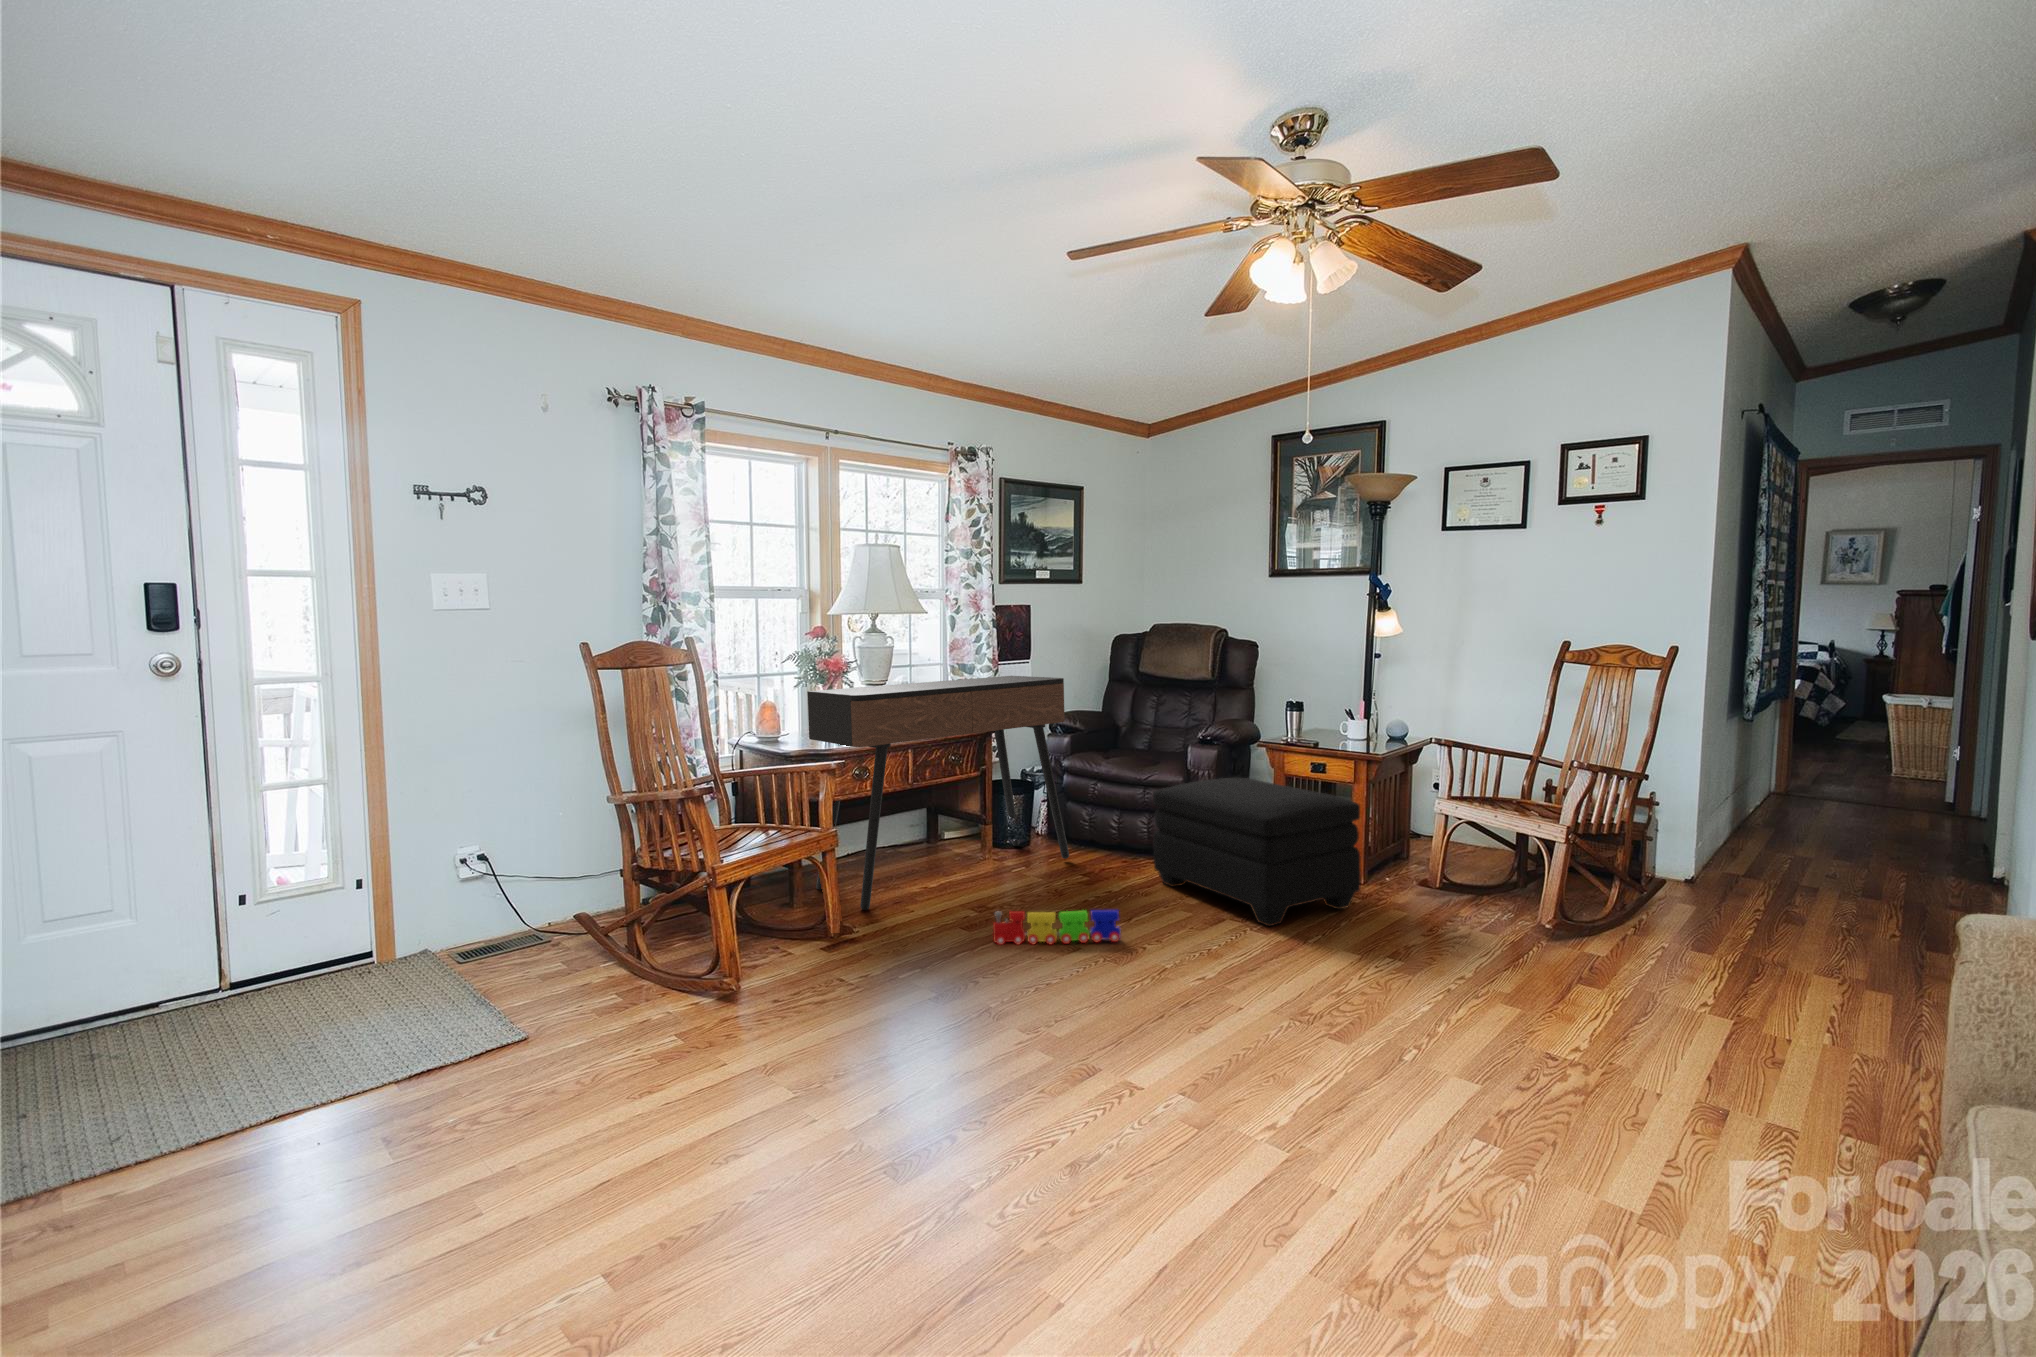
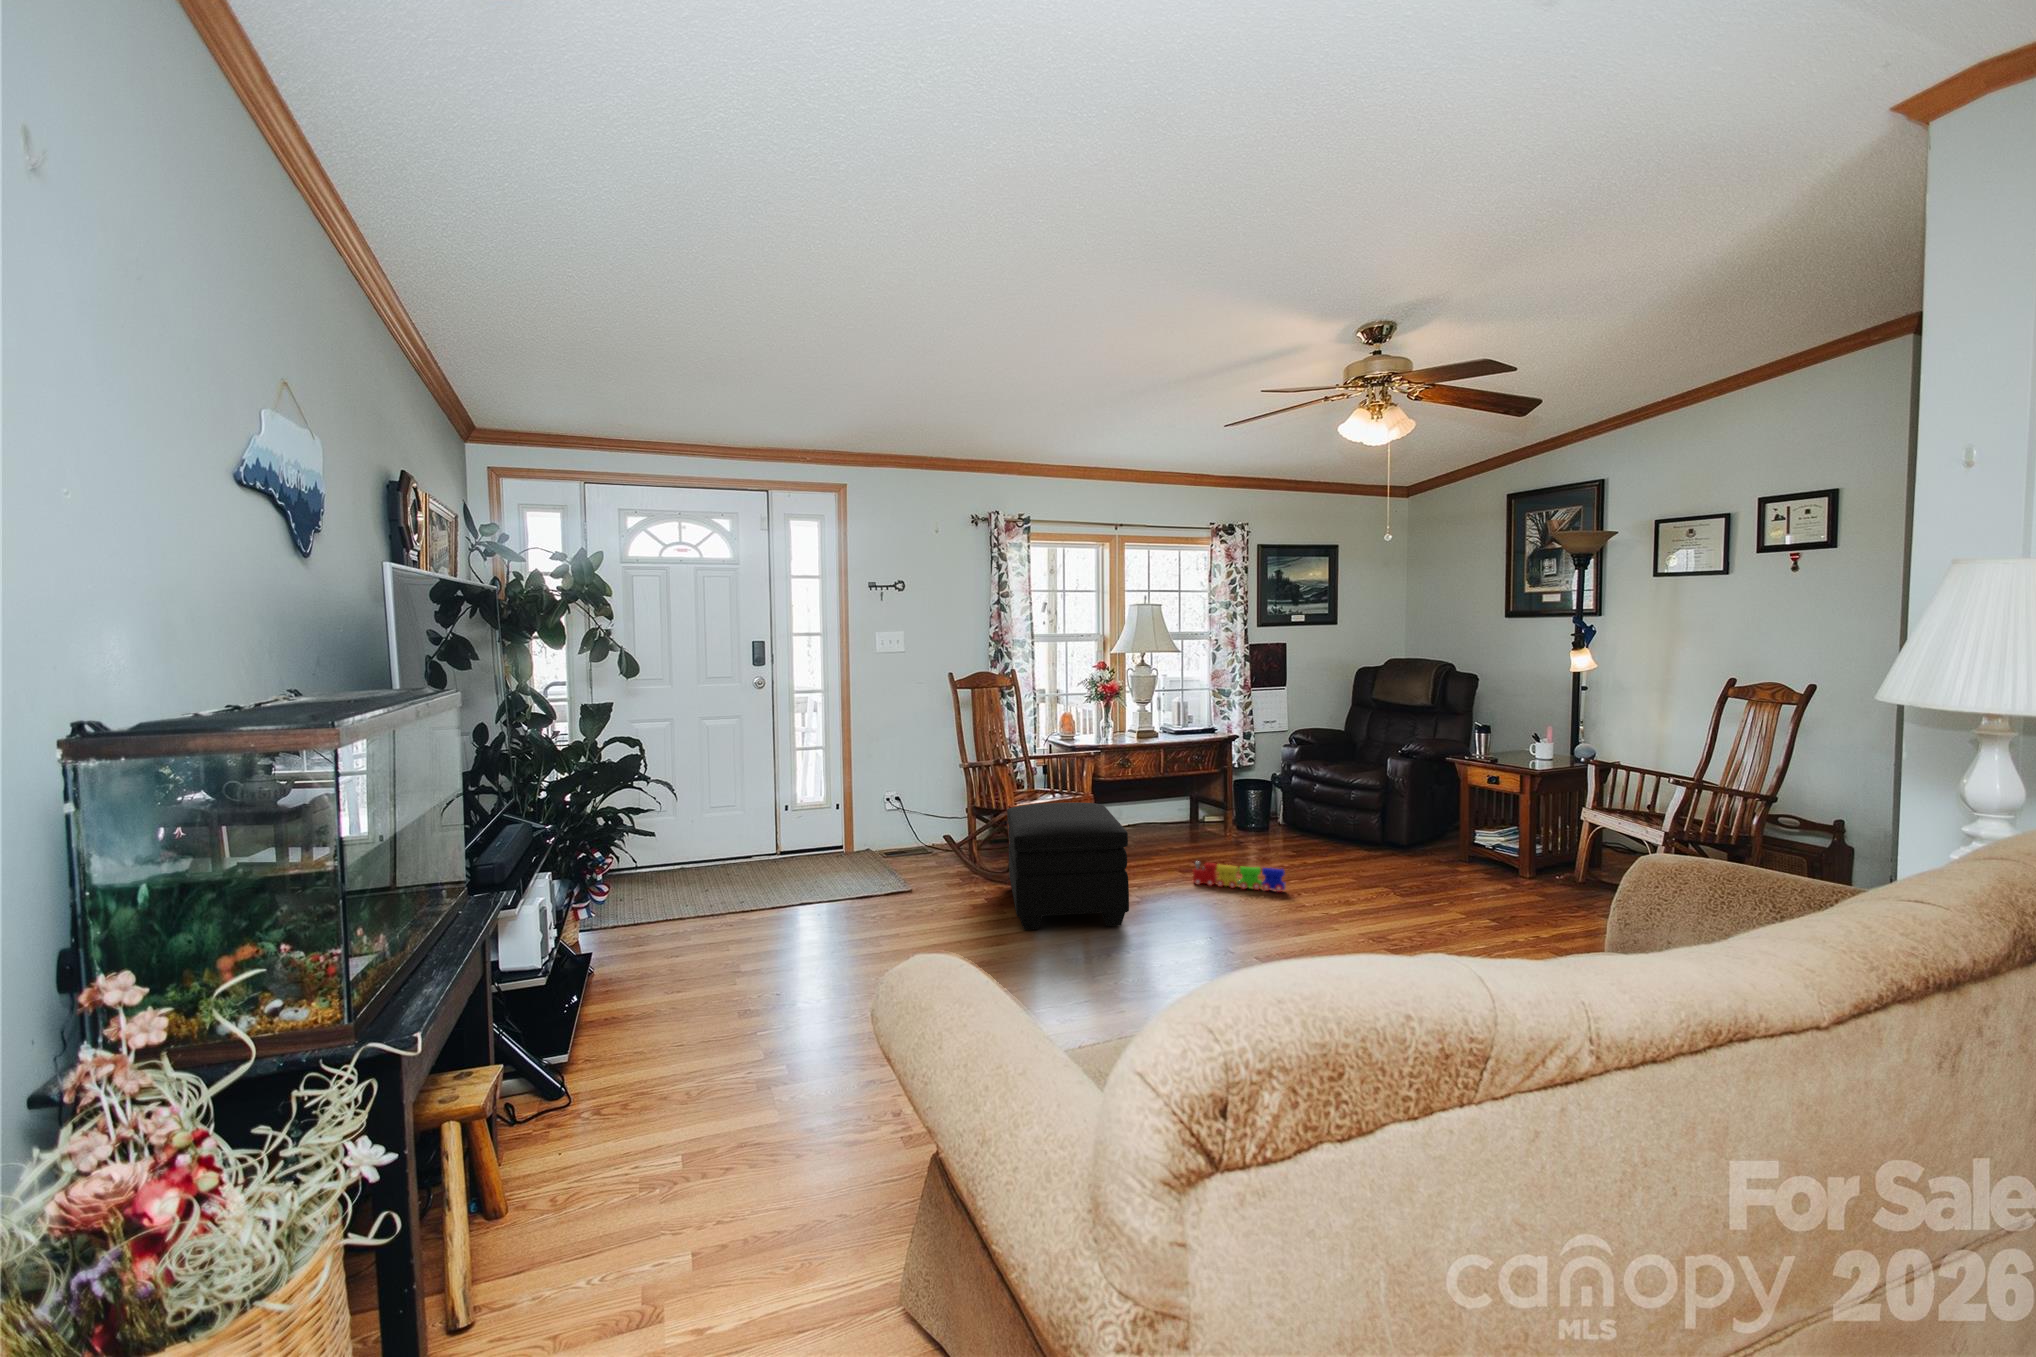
console table: present [807,676,1069,910] -> none [1092,699,1290,857]
ottoman: present [1153,778,1361,926] -> present [1007,802,1129,930]

